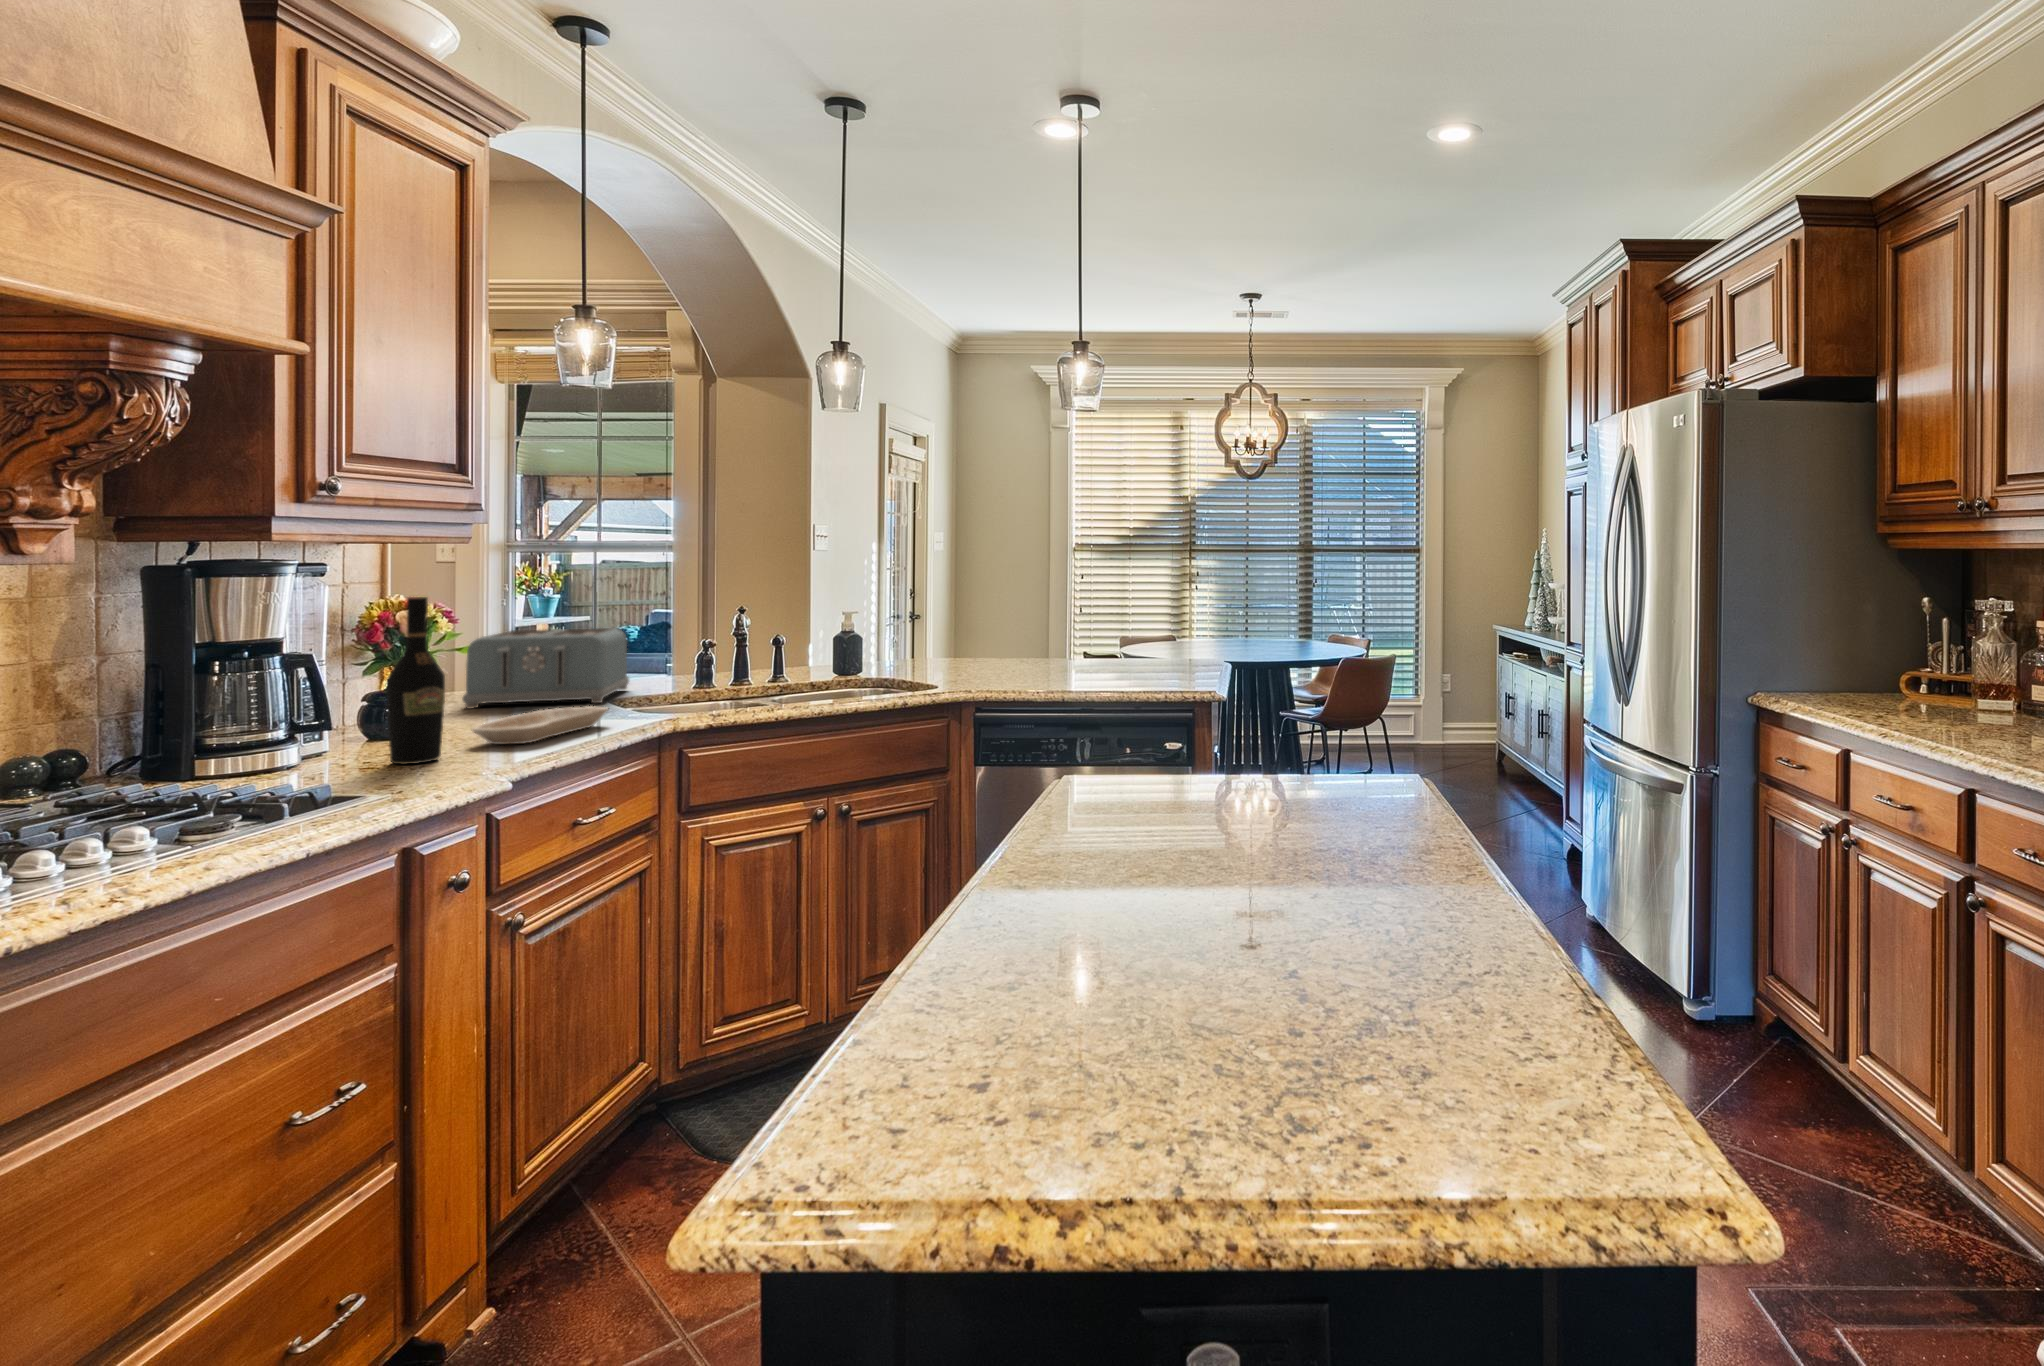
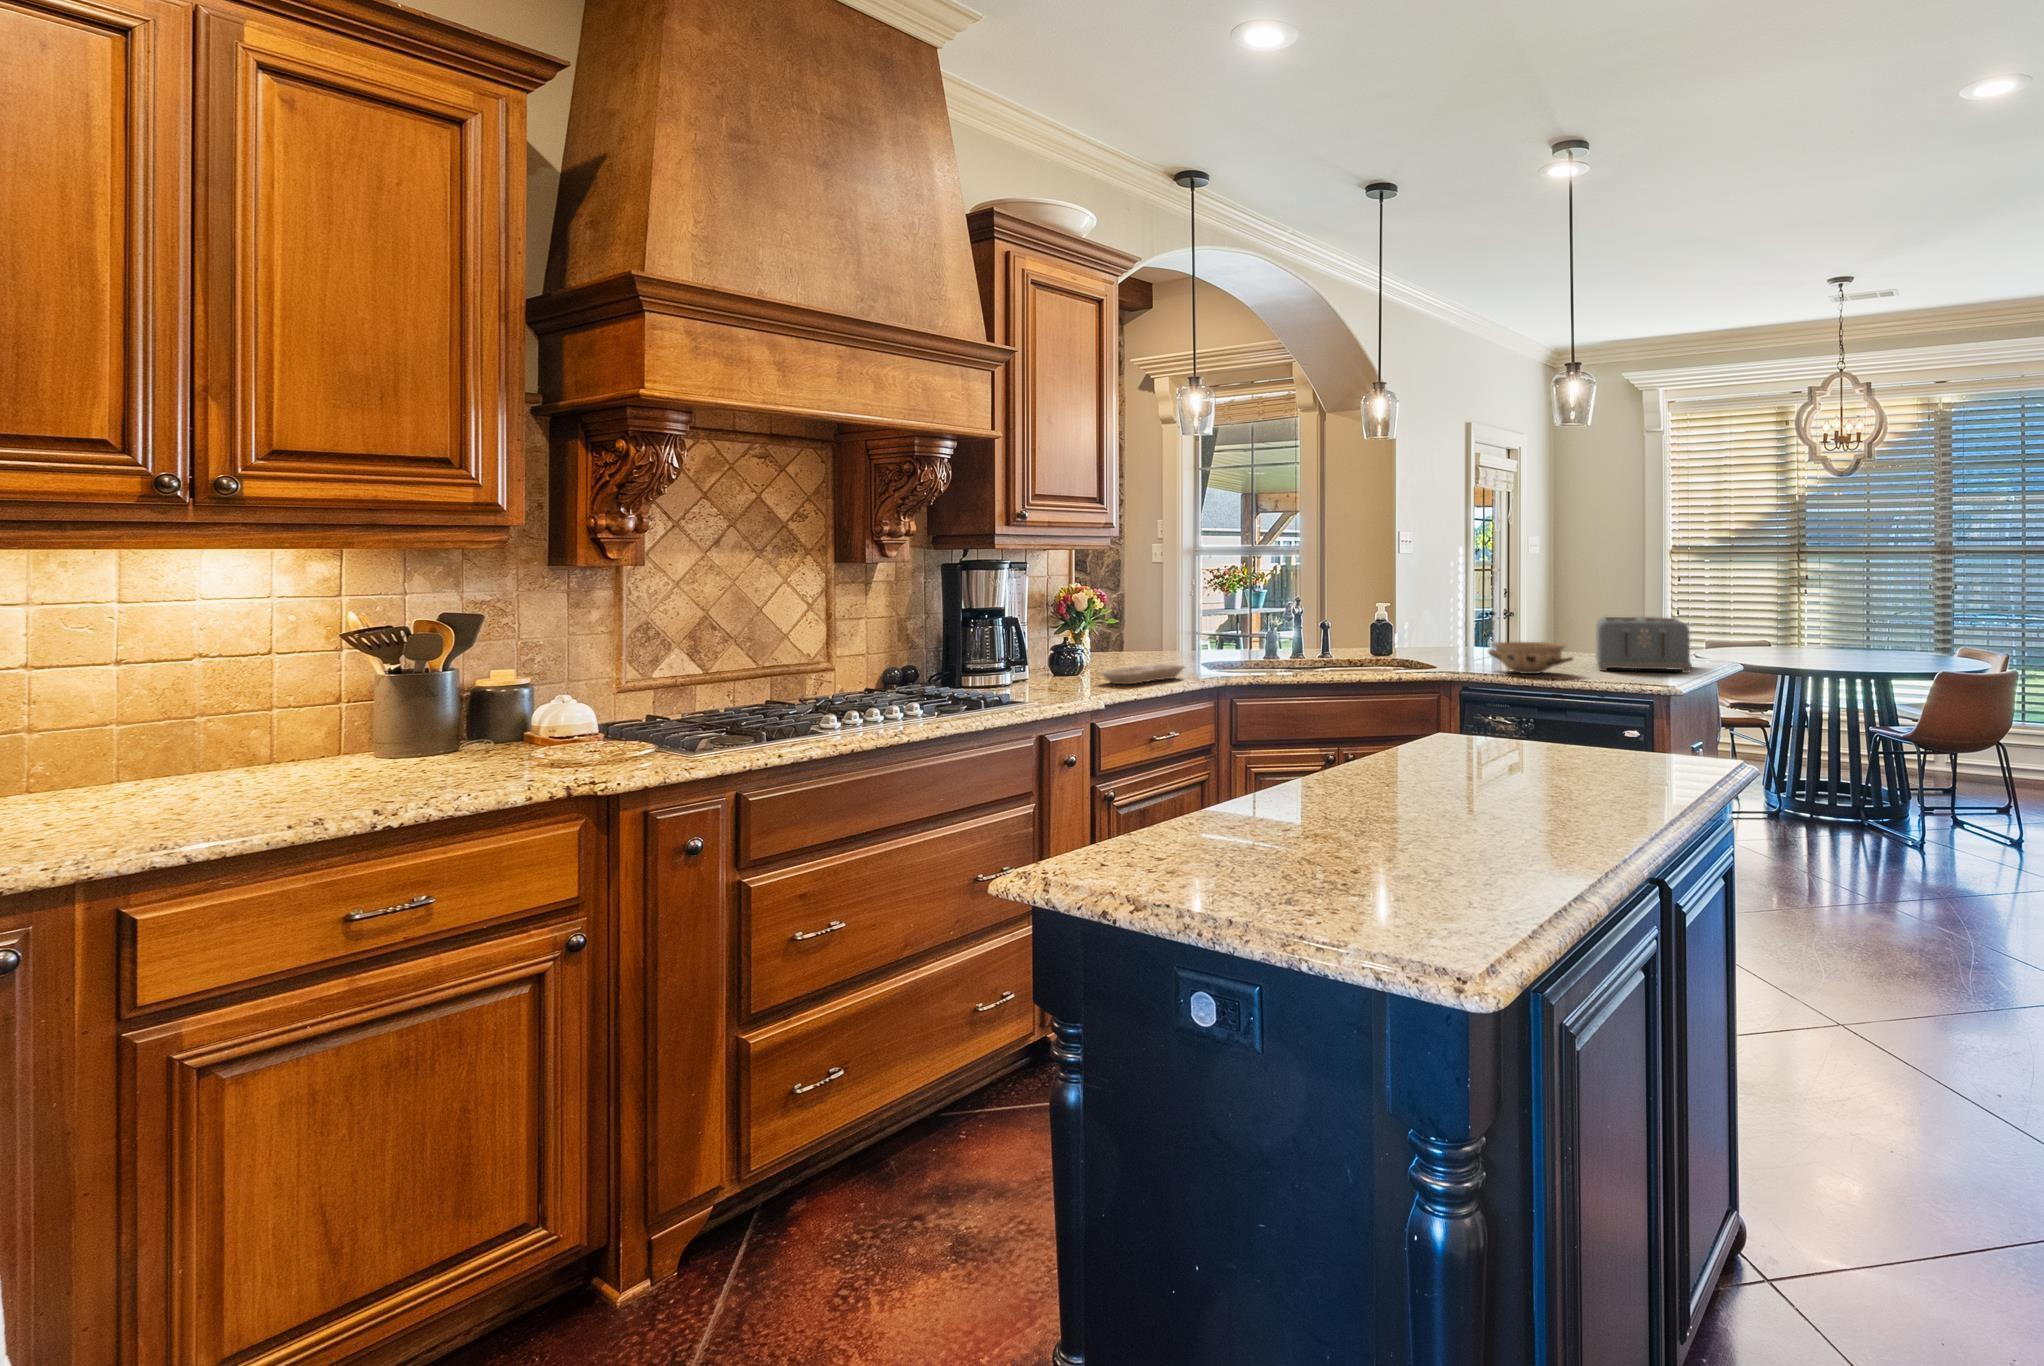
wine bottle: present [387,597,445,764] -> none [1051,585,1081,690]
toaster: present [462,628,629,709] -> present [1596,617,1692,673]
ceramic bowl: none [991,648,1093,685] -> present [1488,642,1573,674]

